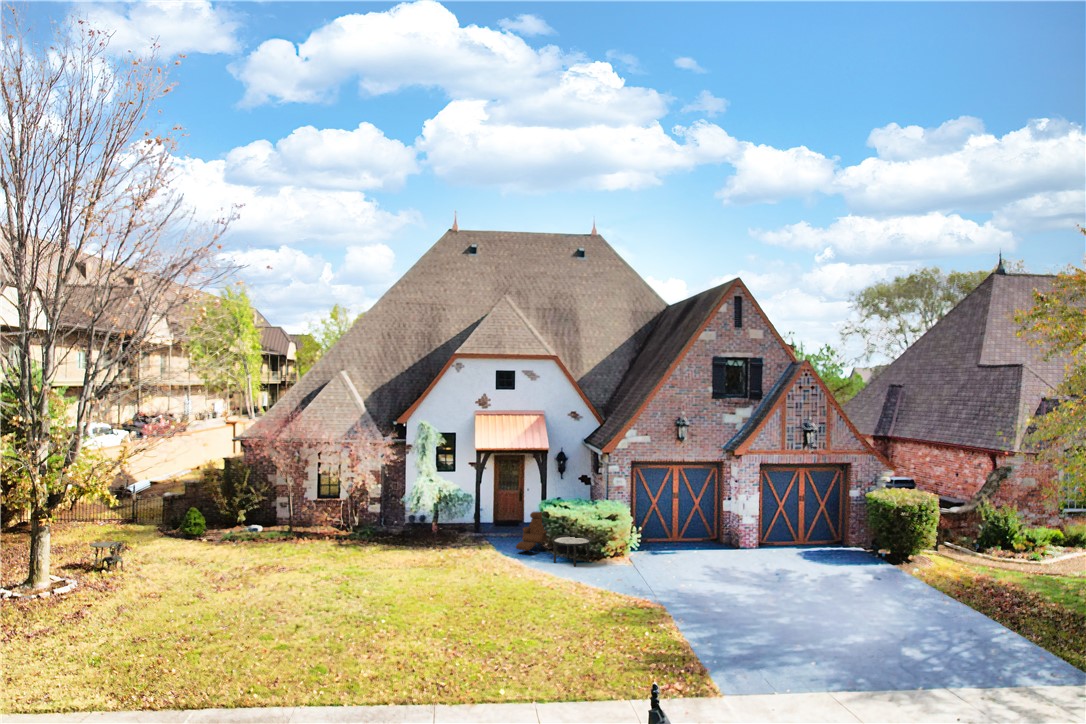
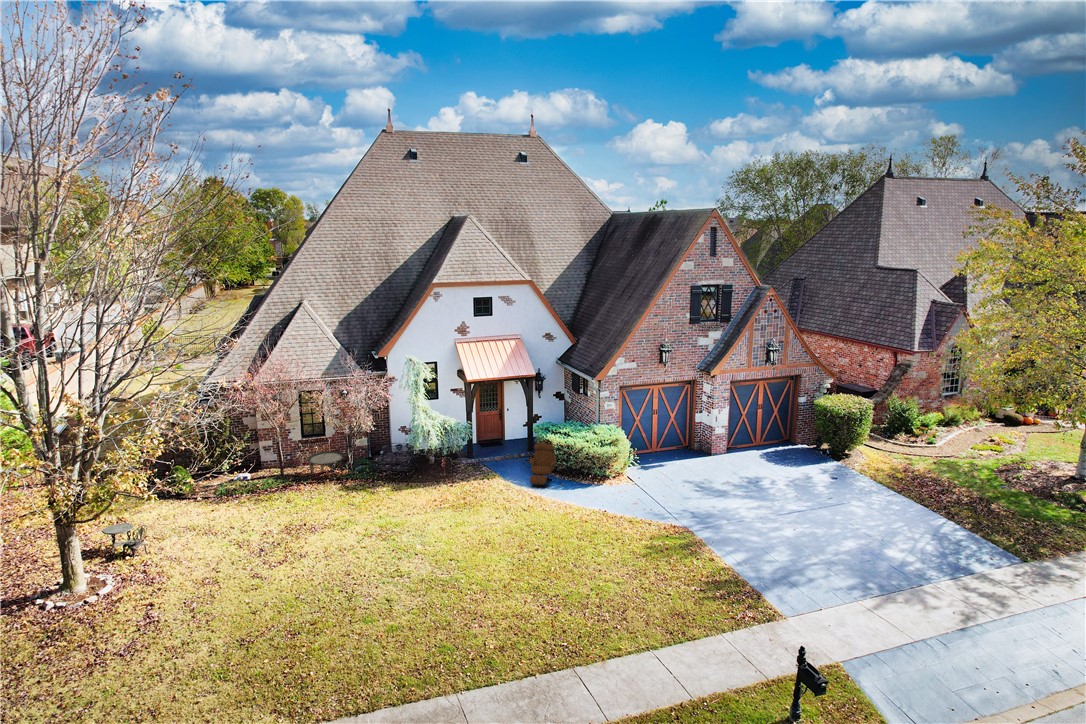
round table: present [552,535,591,567] -> present [308,451,344,481]

